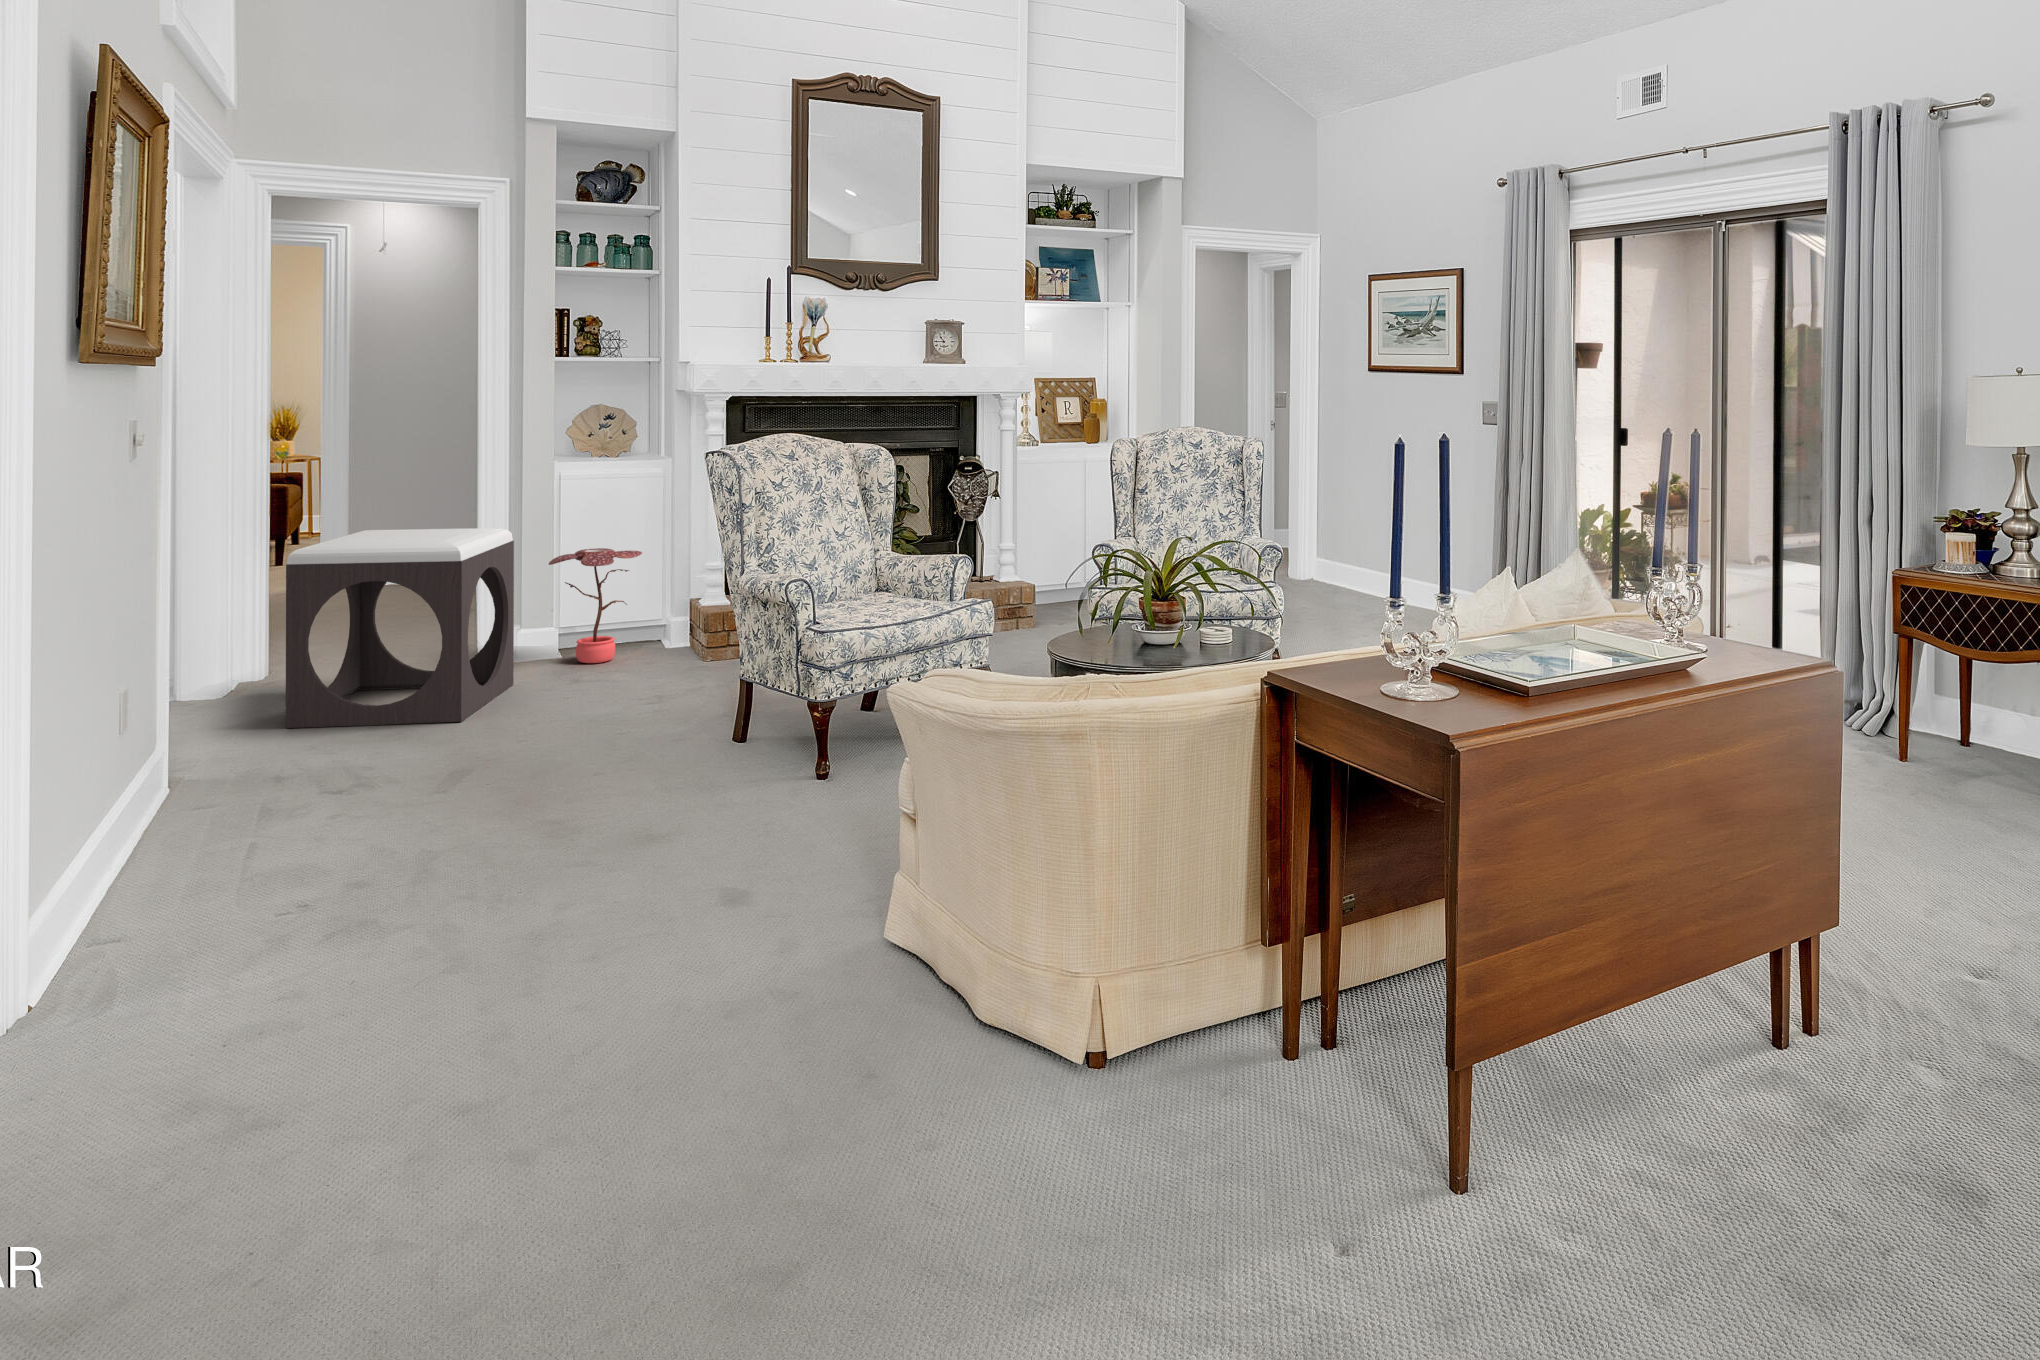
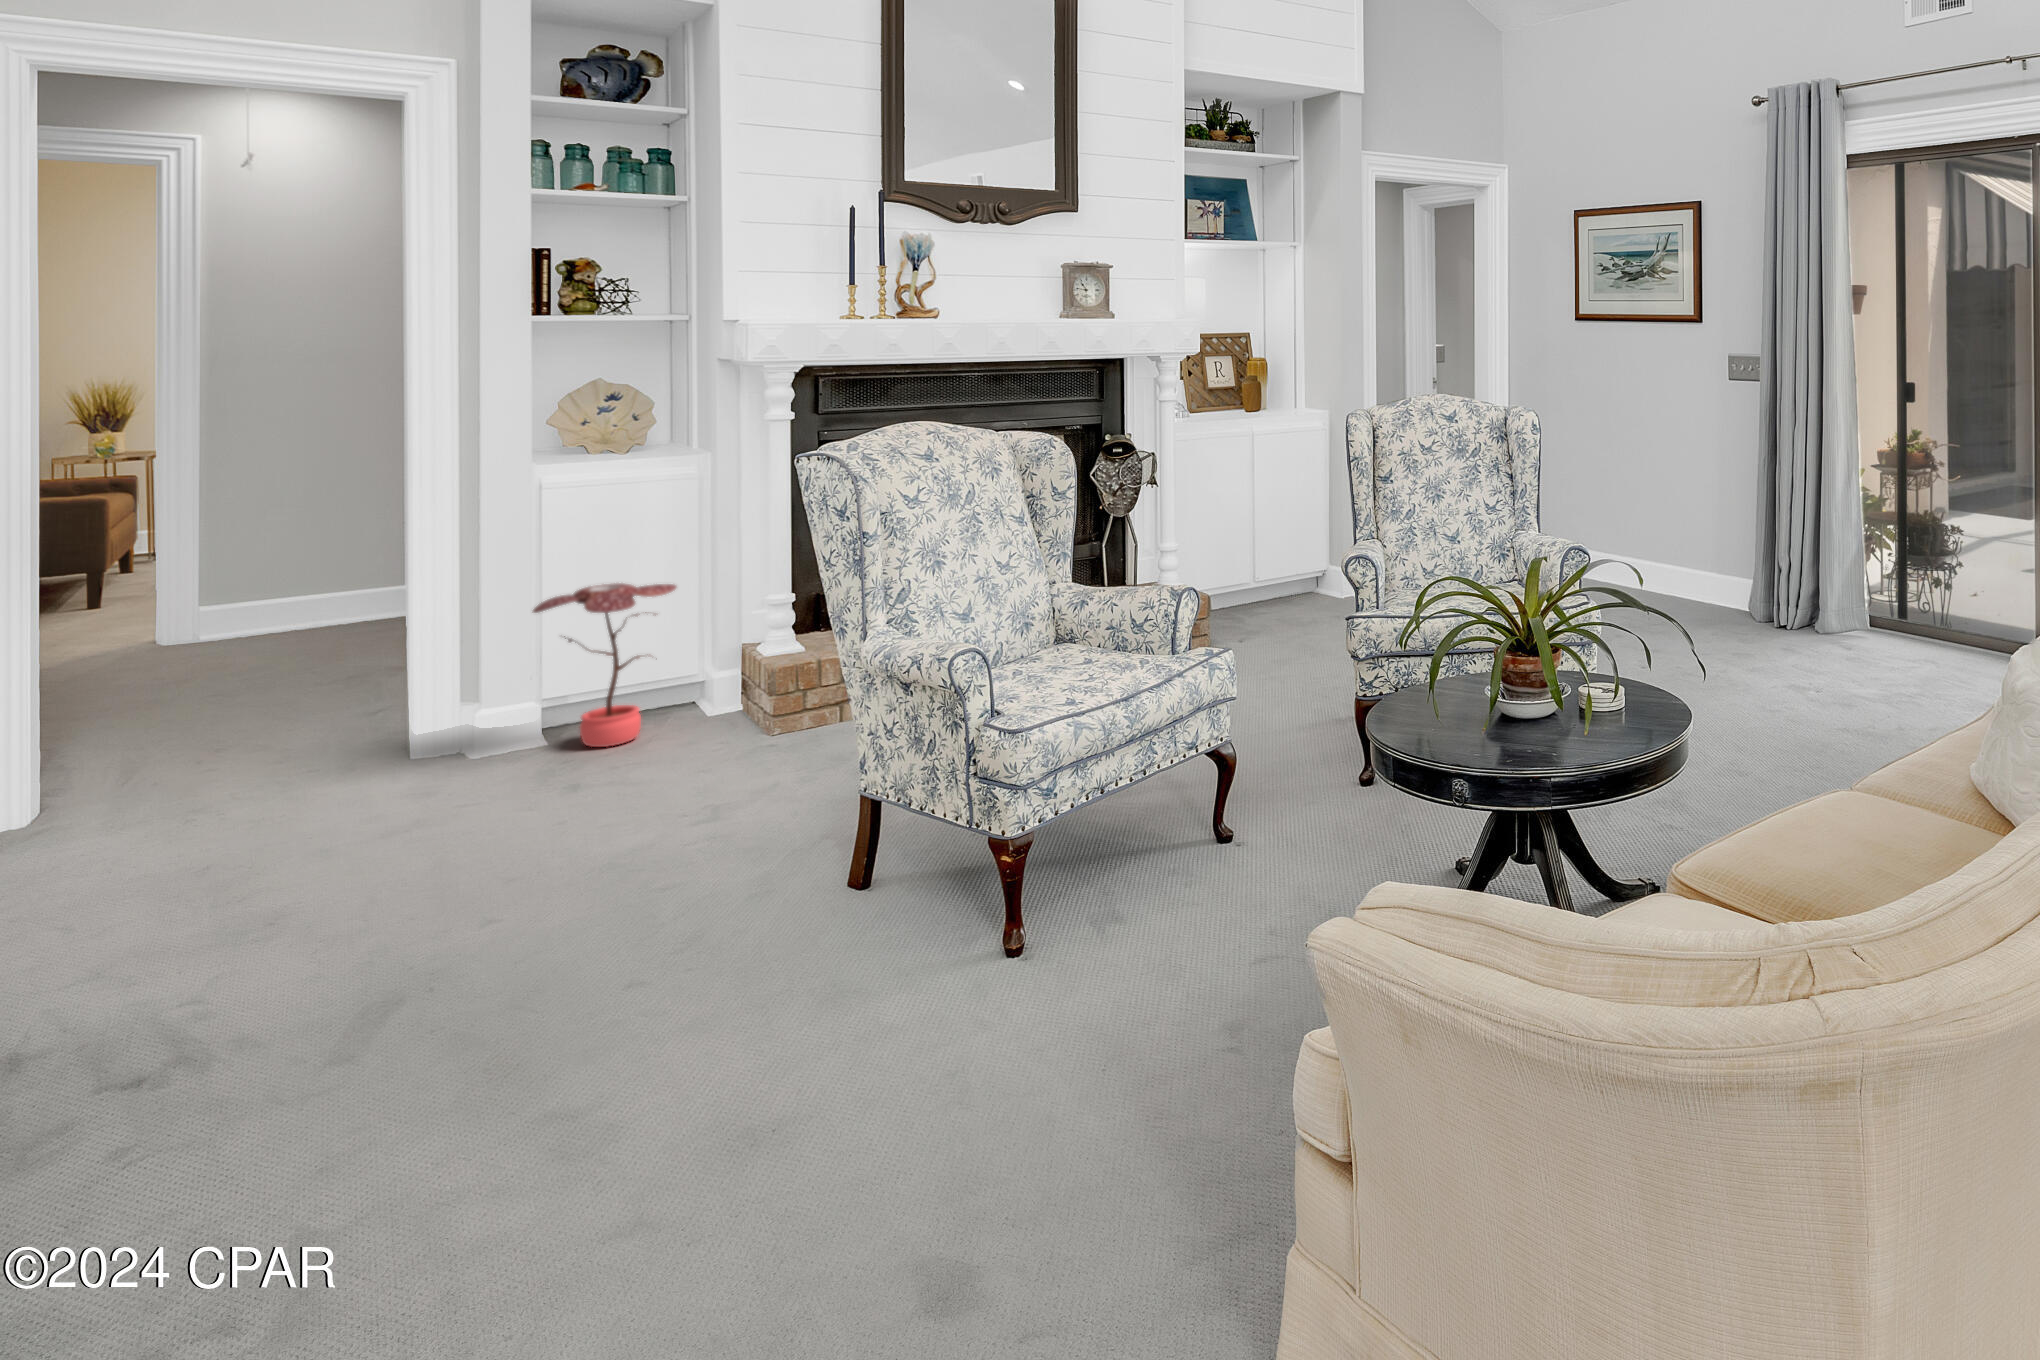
footstool: present [286,528,514,728] -> none [54,572,482,923]

